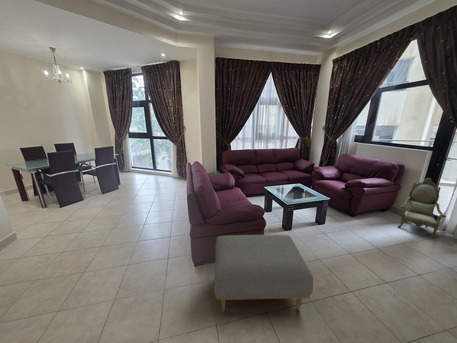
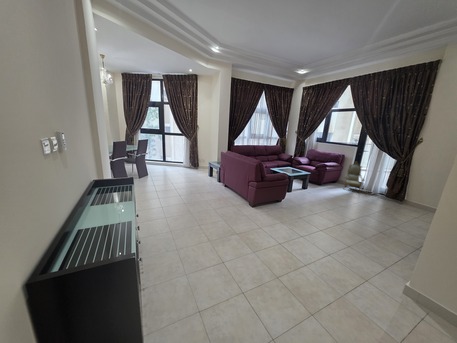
ottoman: present [214,235,313,312] -> none [266,186,321,219]

